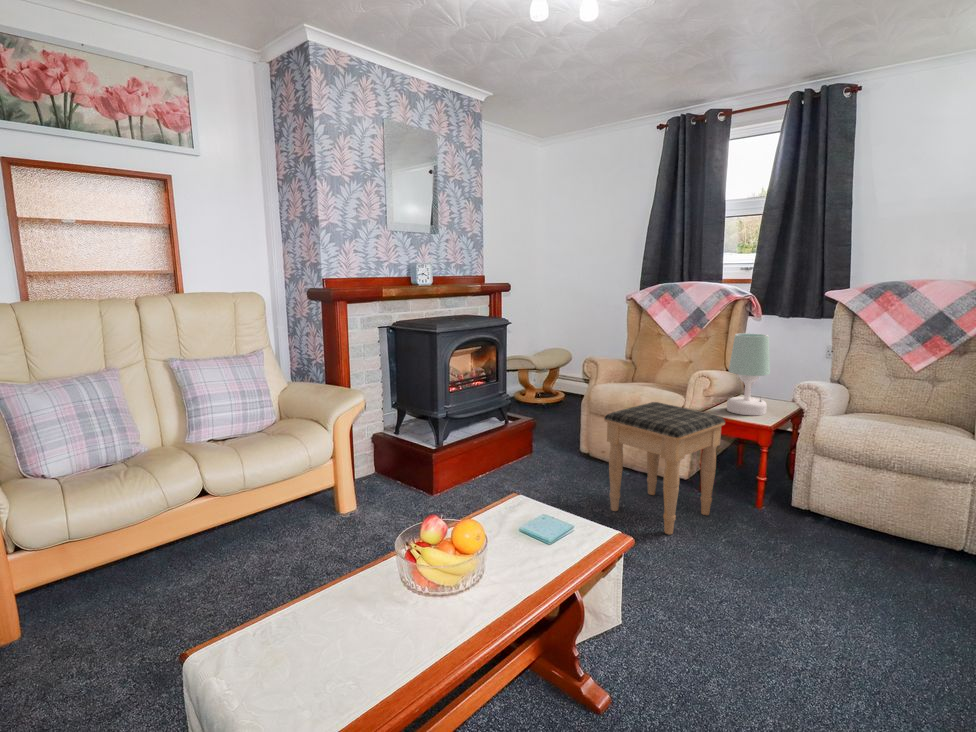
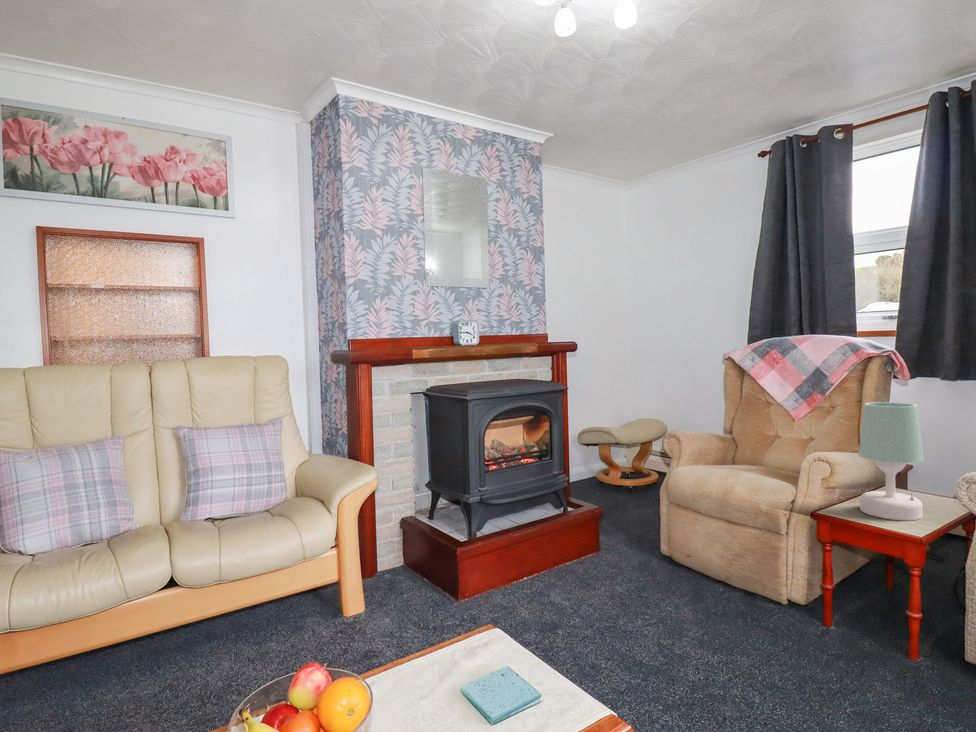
footstool: present [604,402,725,534] -> none [672,495,853,697]

